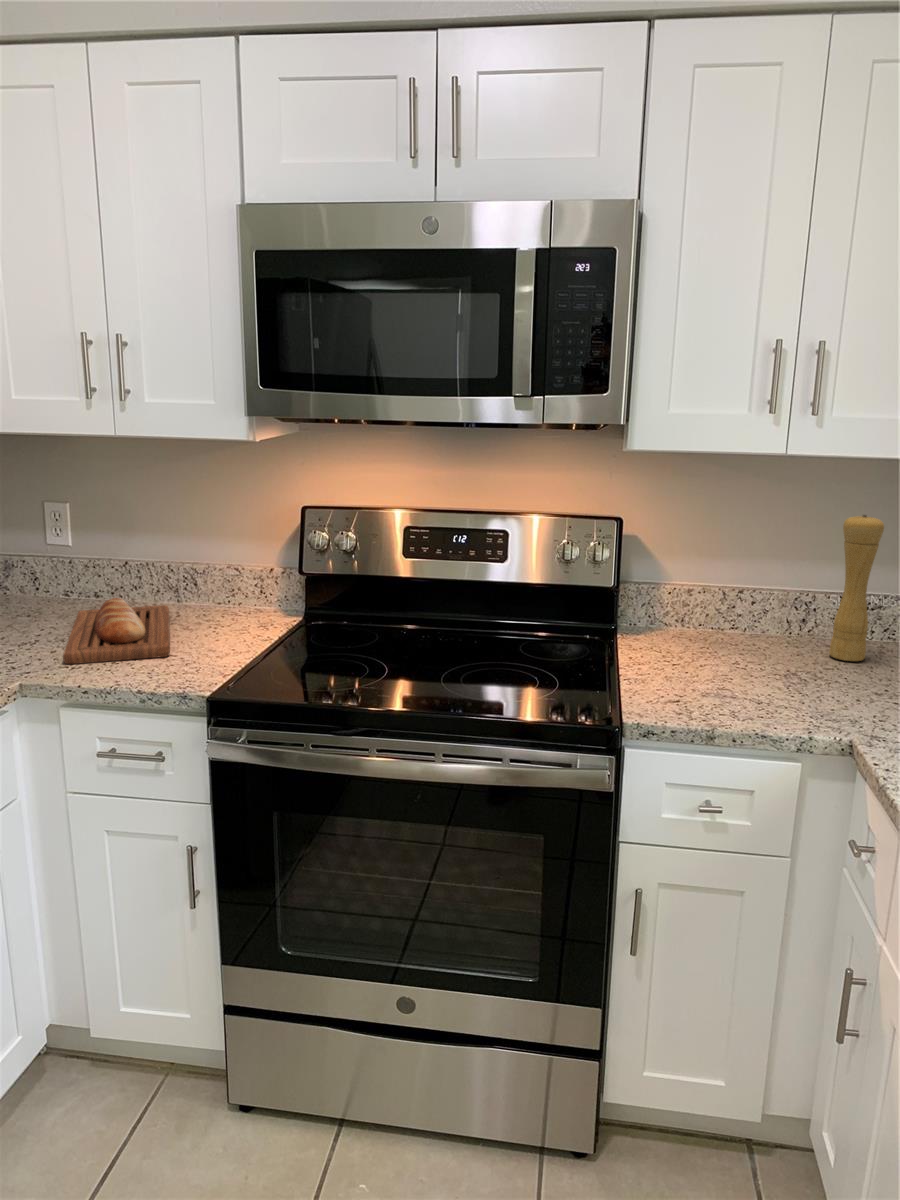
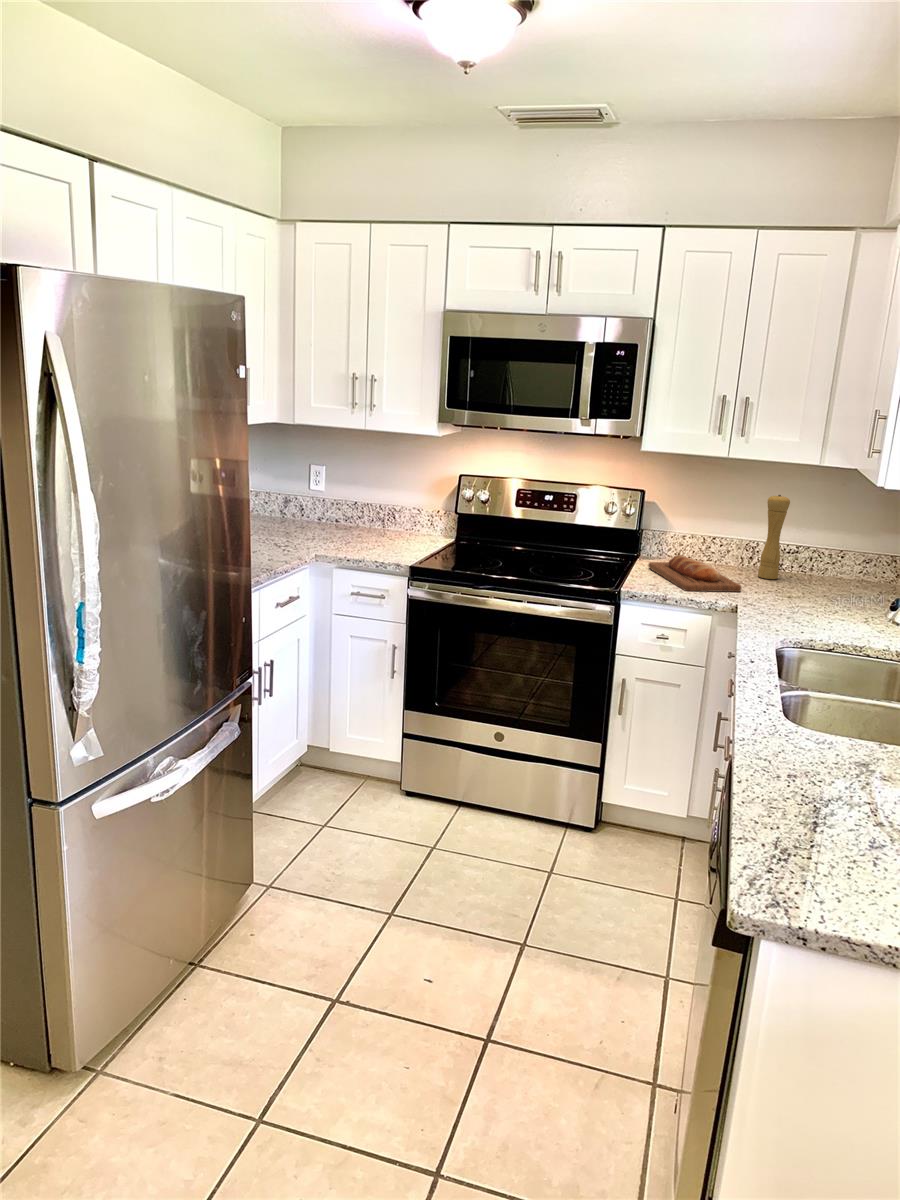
bread loaf: present [63,598,170,664] -> present [648,555,741,592]

